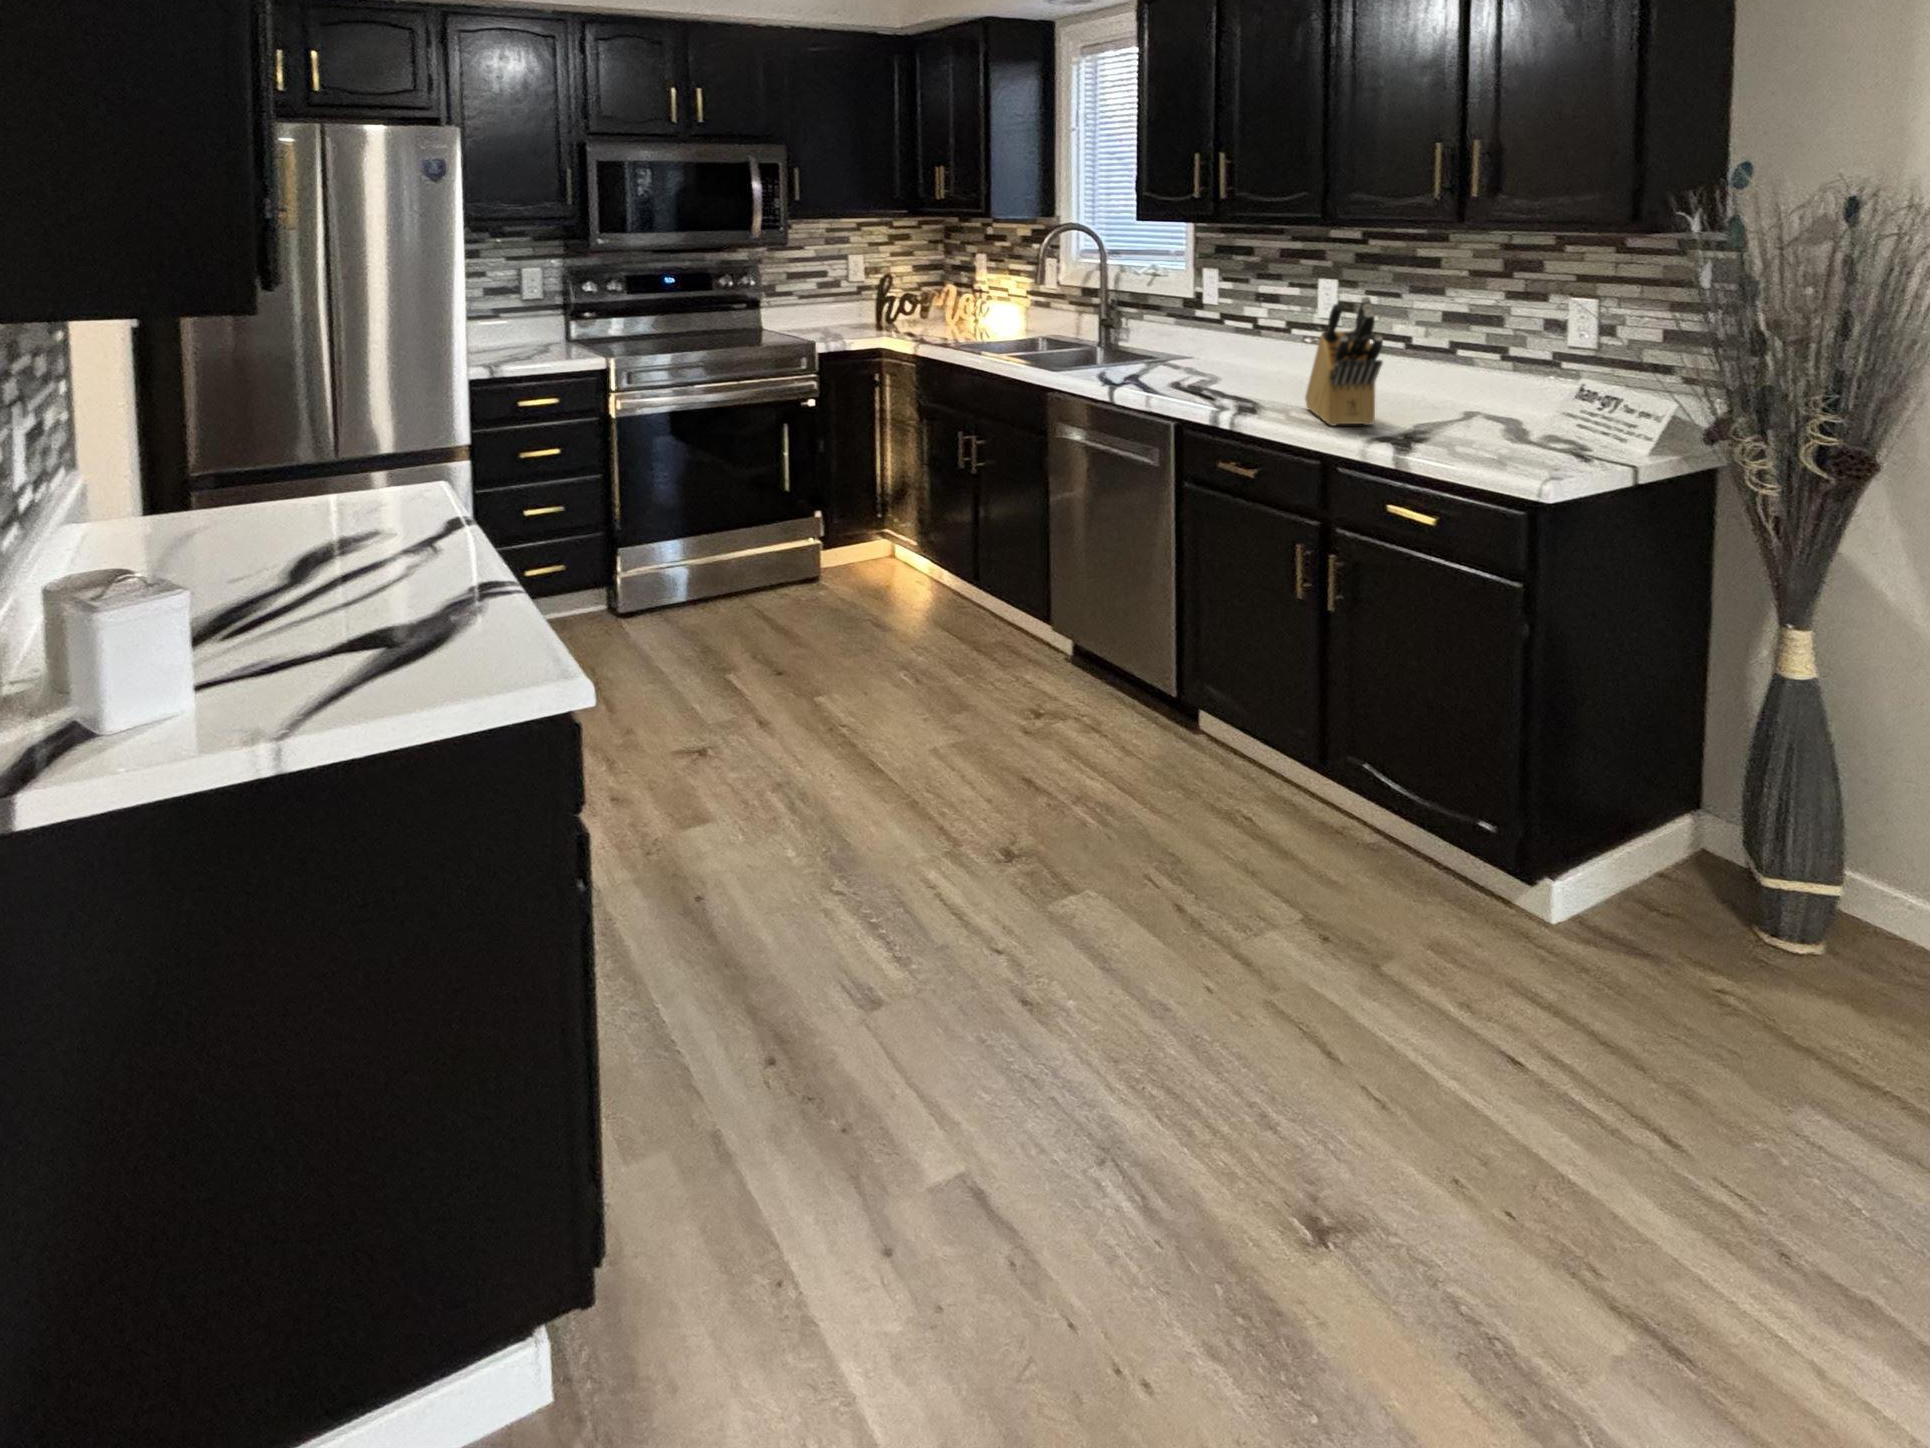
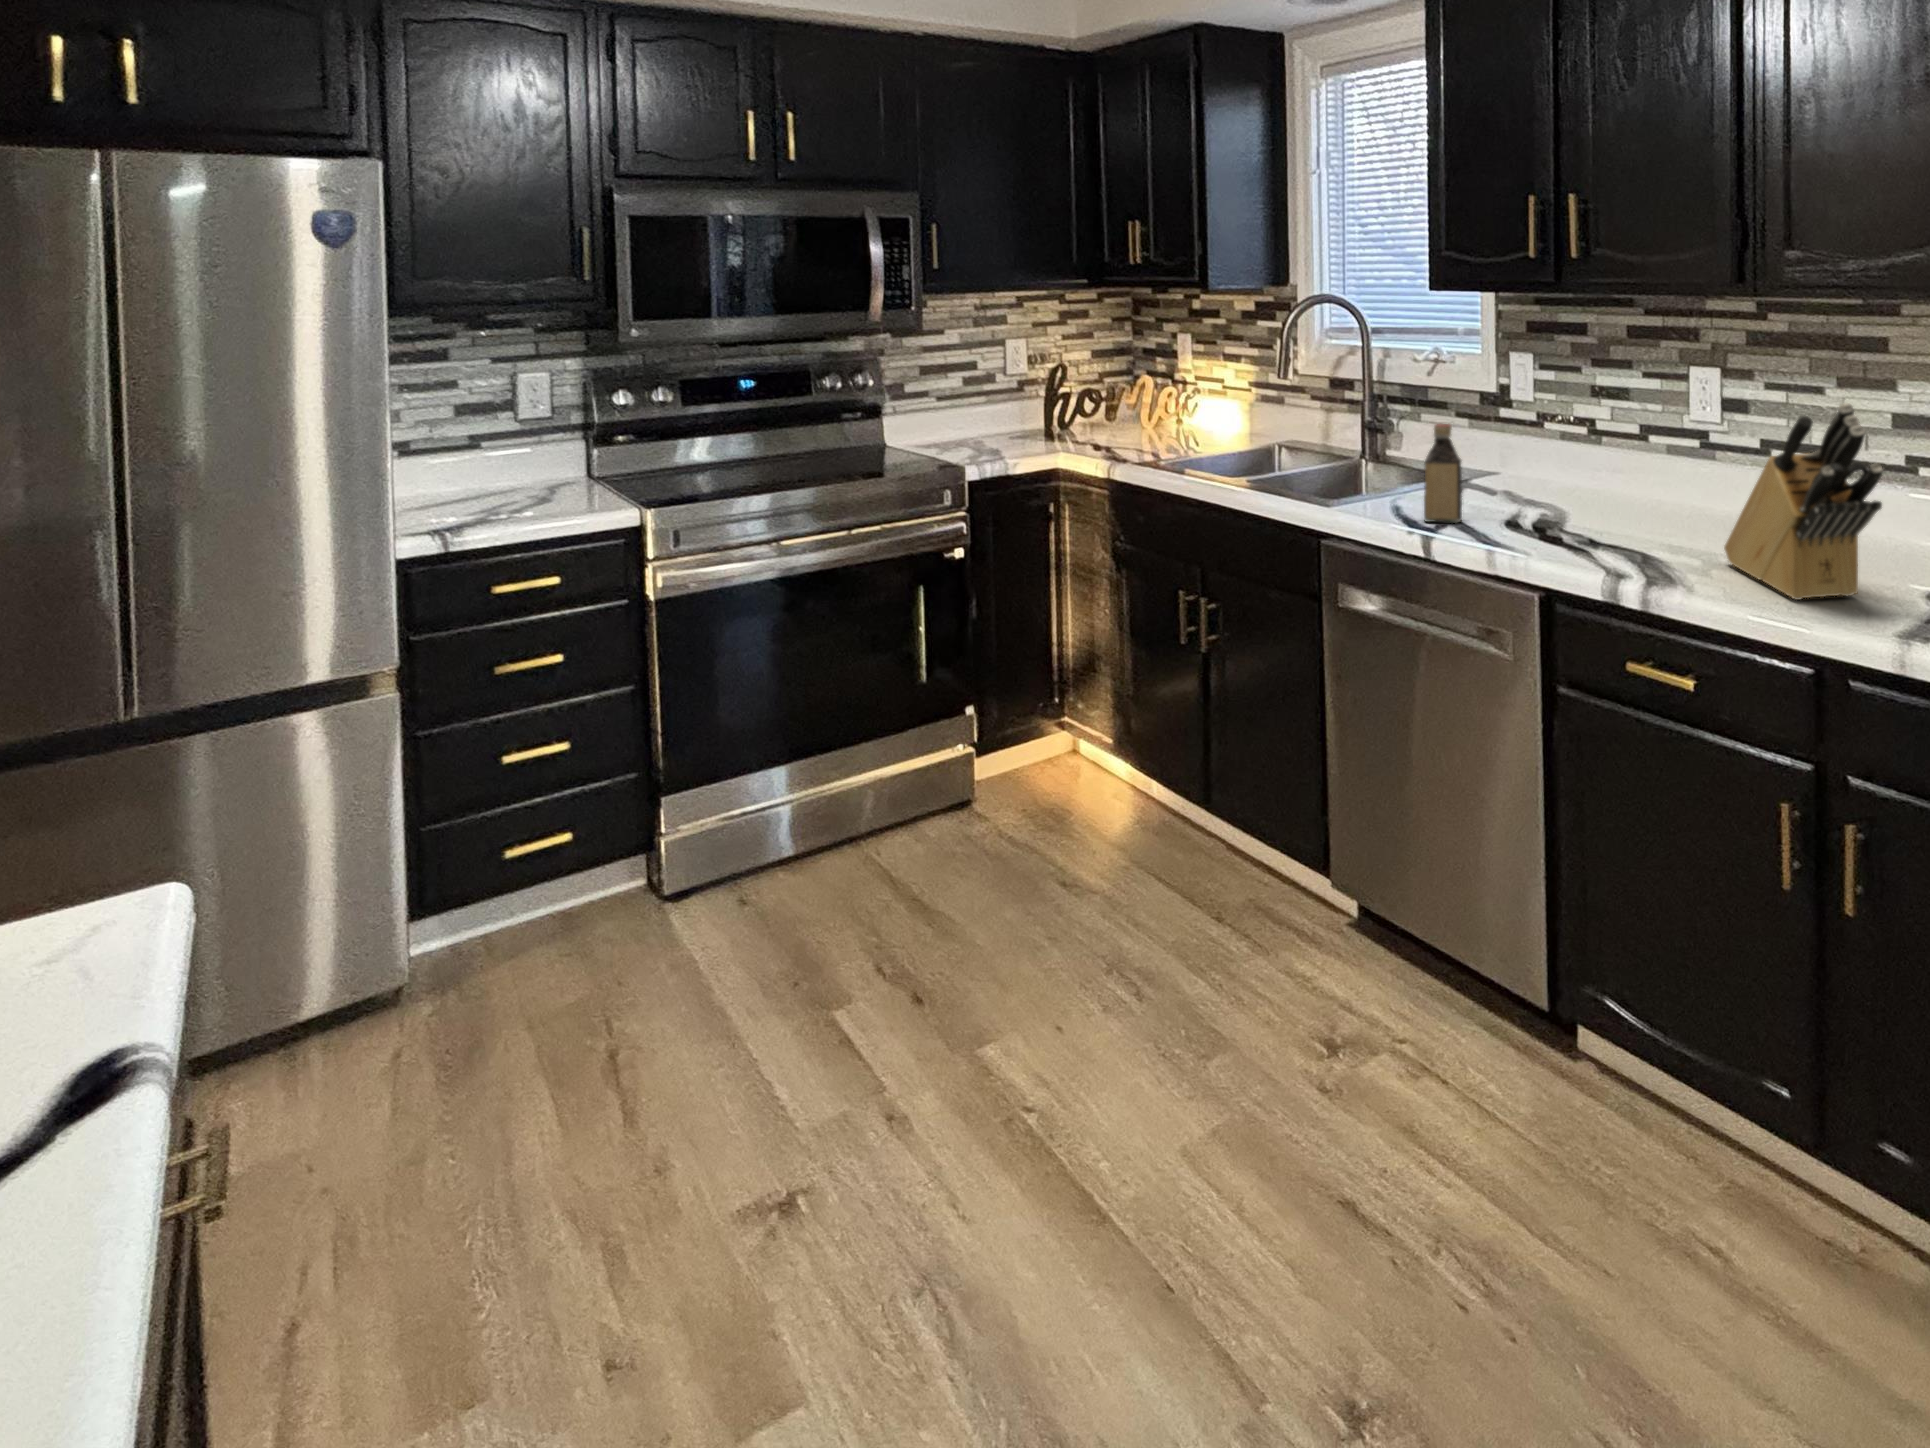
bottle: none [1119,314,1146,383] -> present [1424,424,1462,523]

